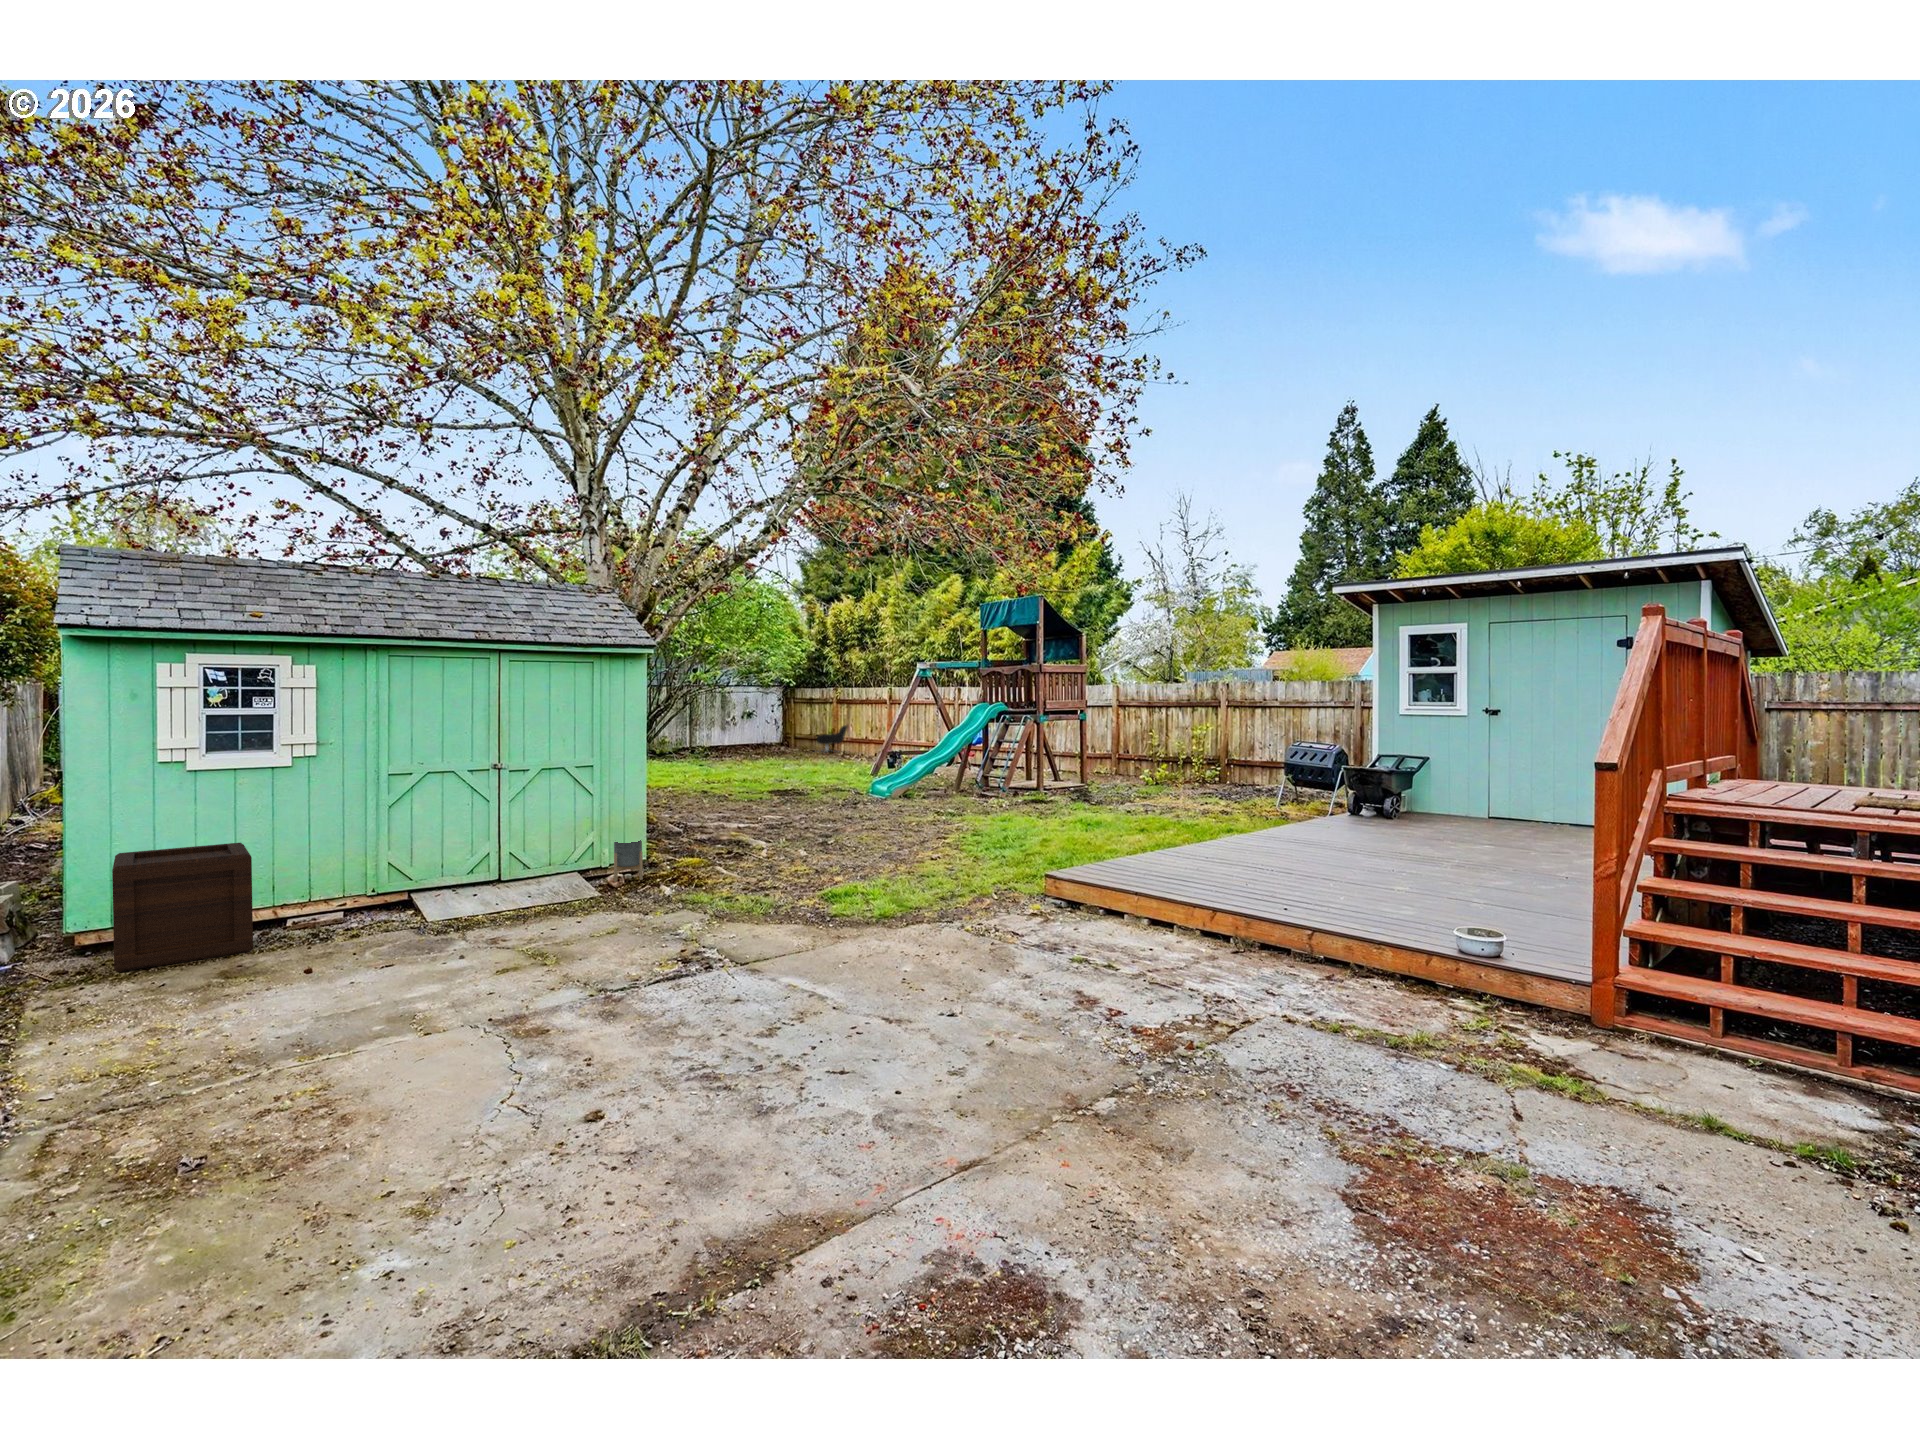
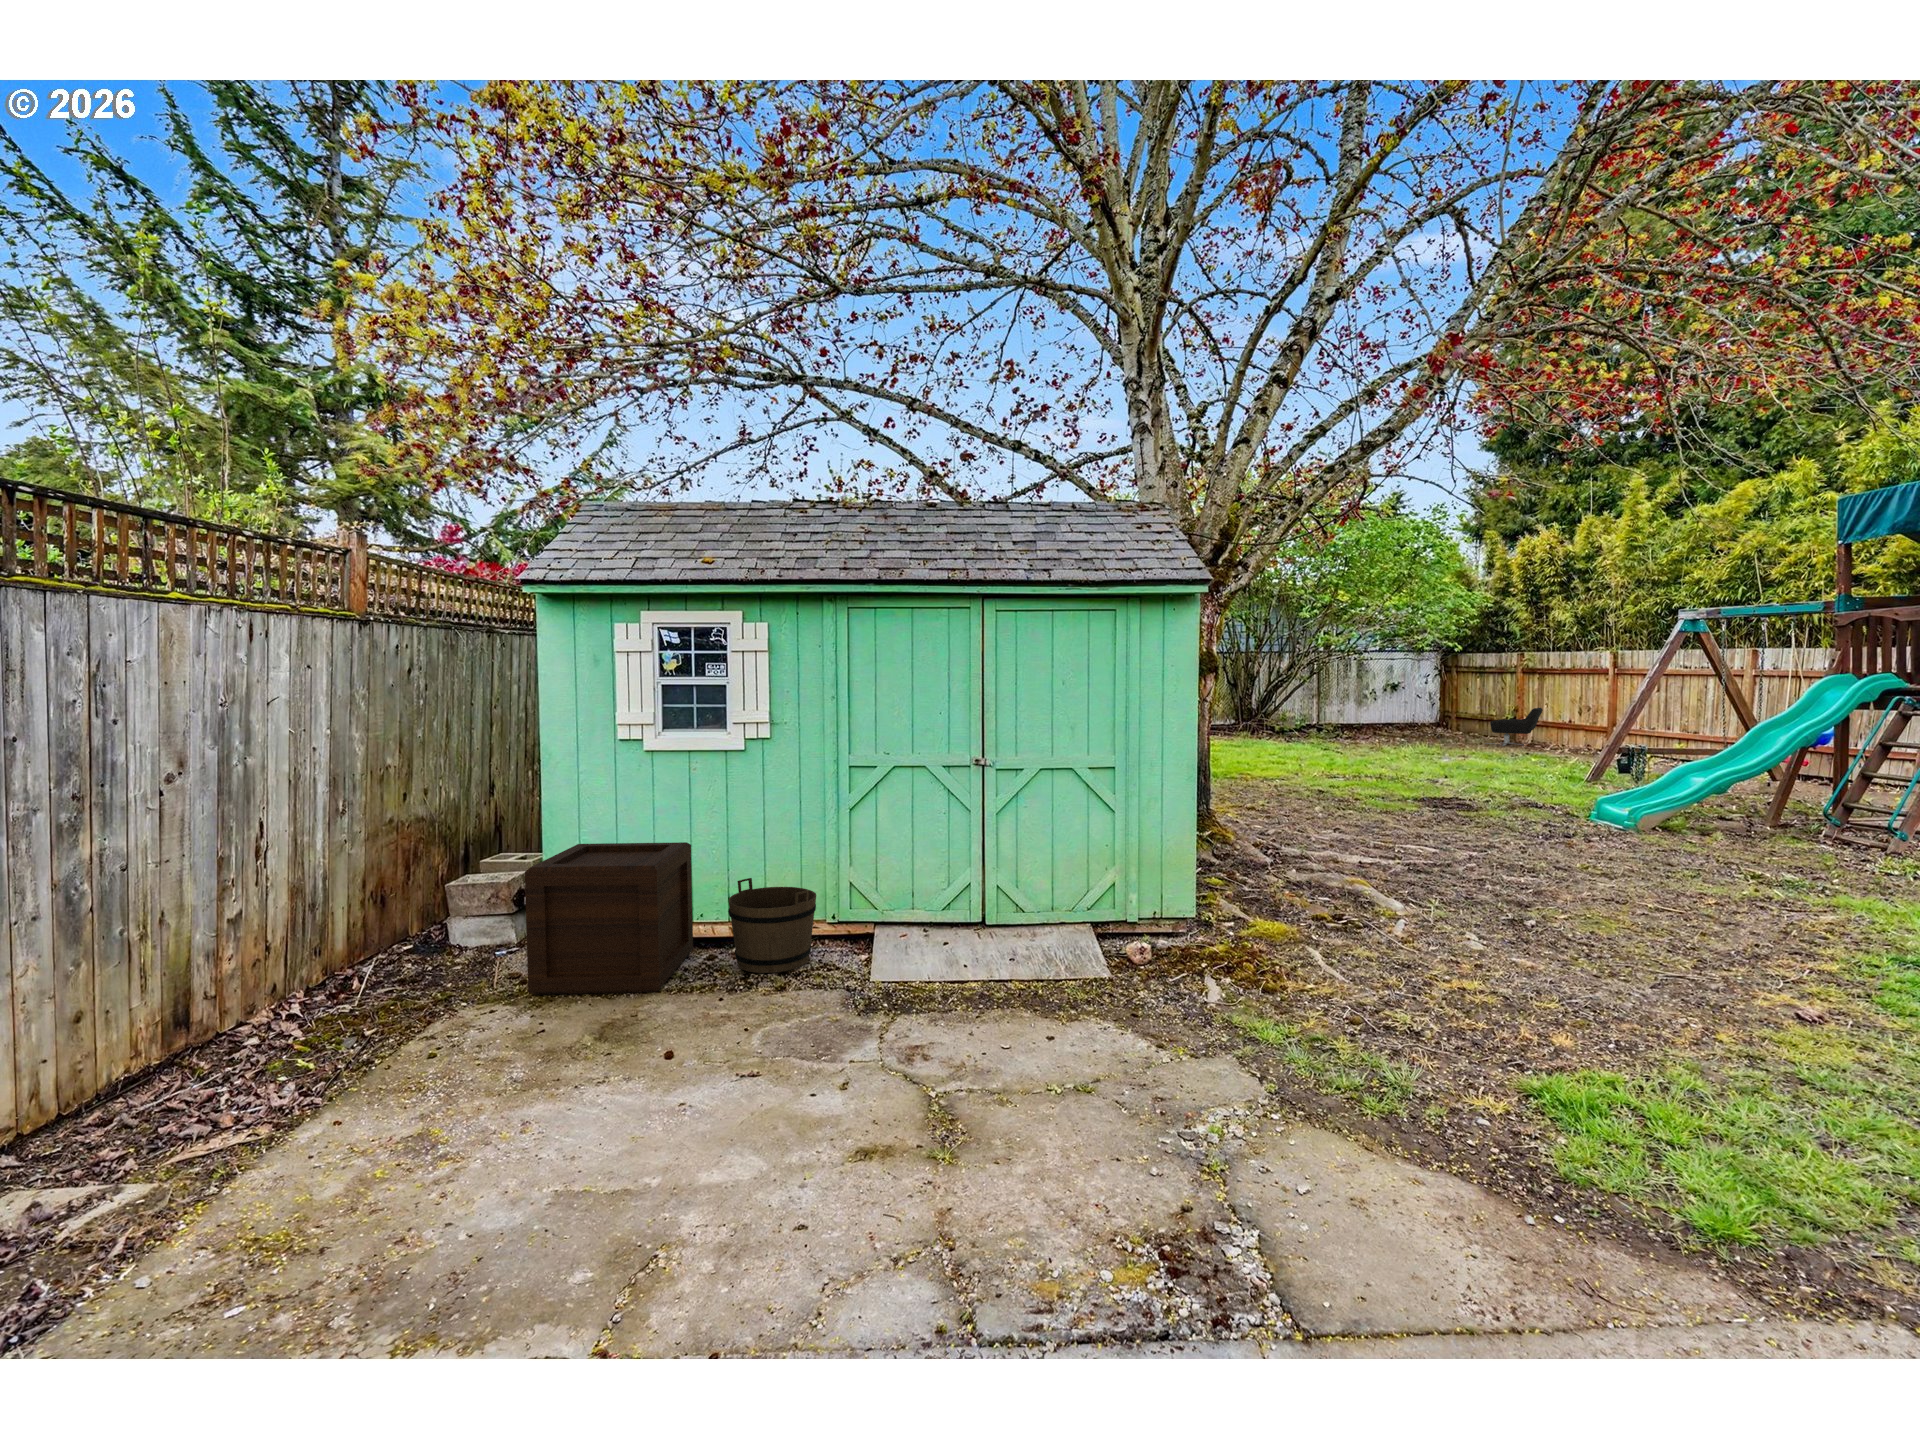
planter: present [614,840,643,882] -> none [1135,883,1182,956]
bucket: none [294,865,374,931] -> present [728,878,816,973]

